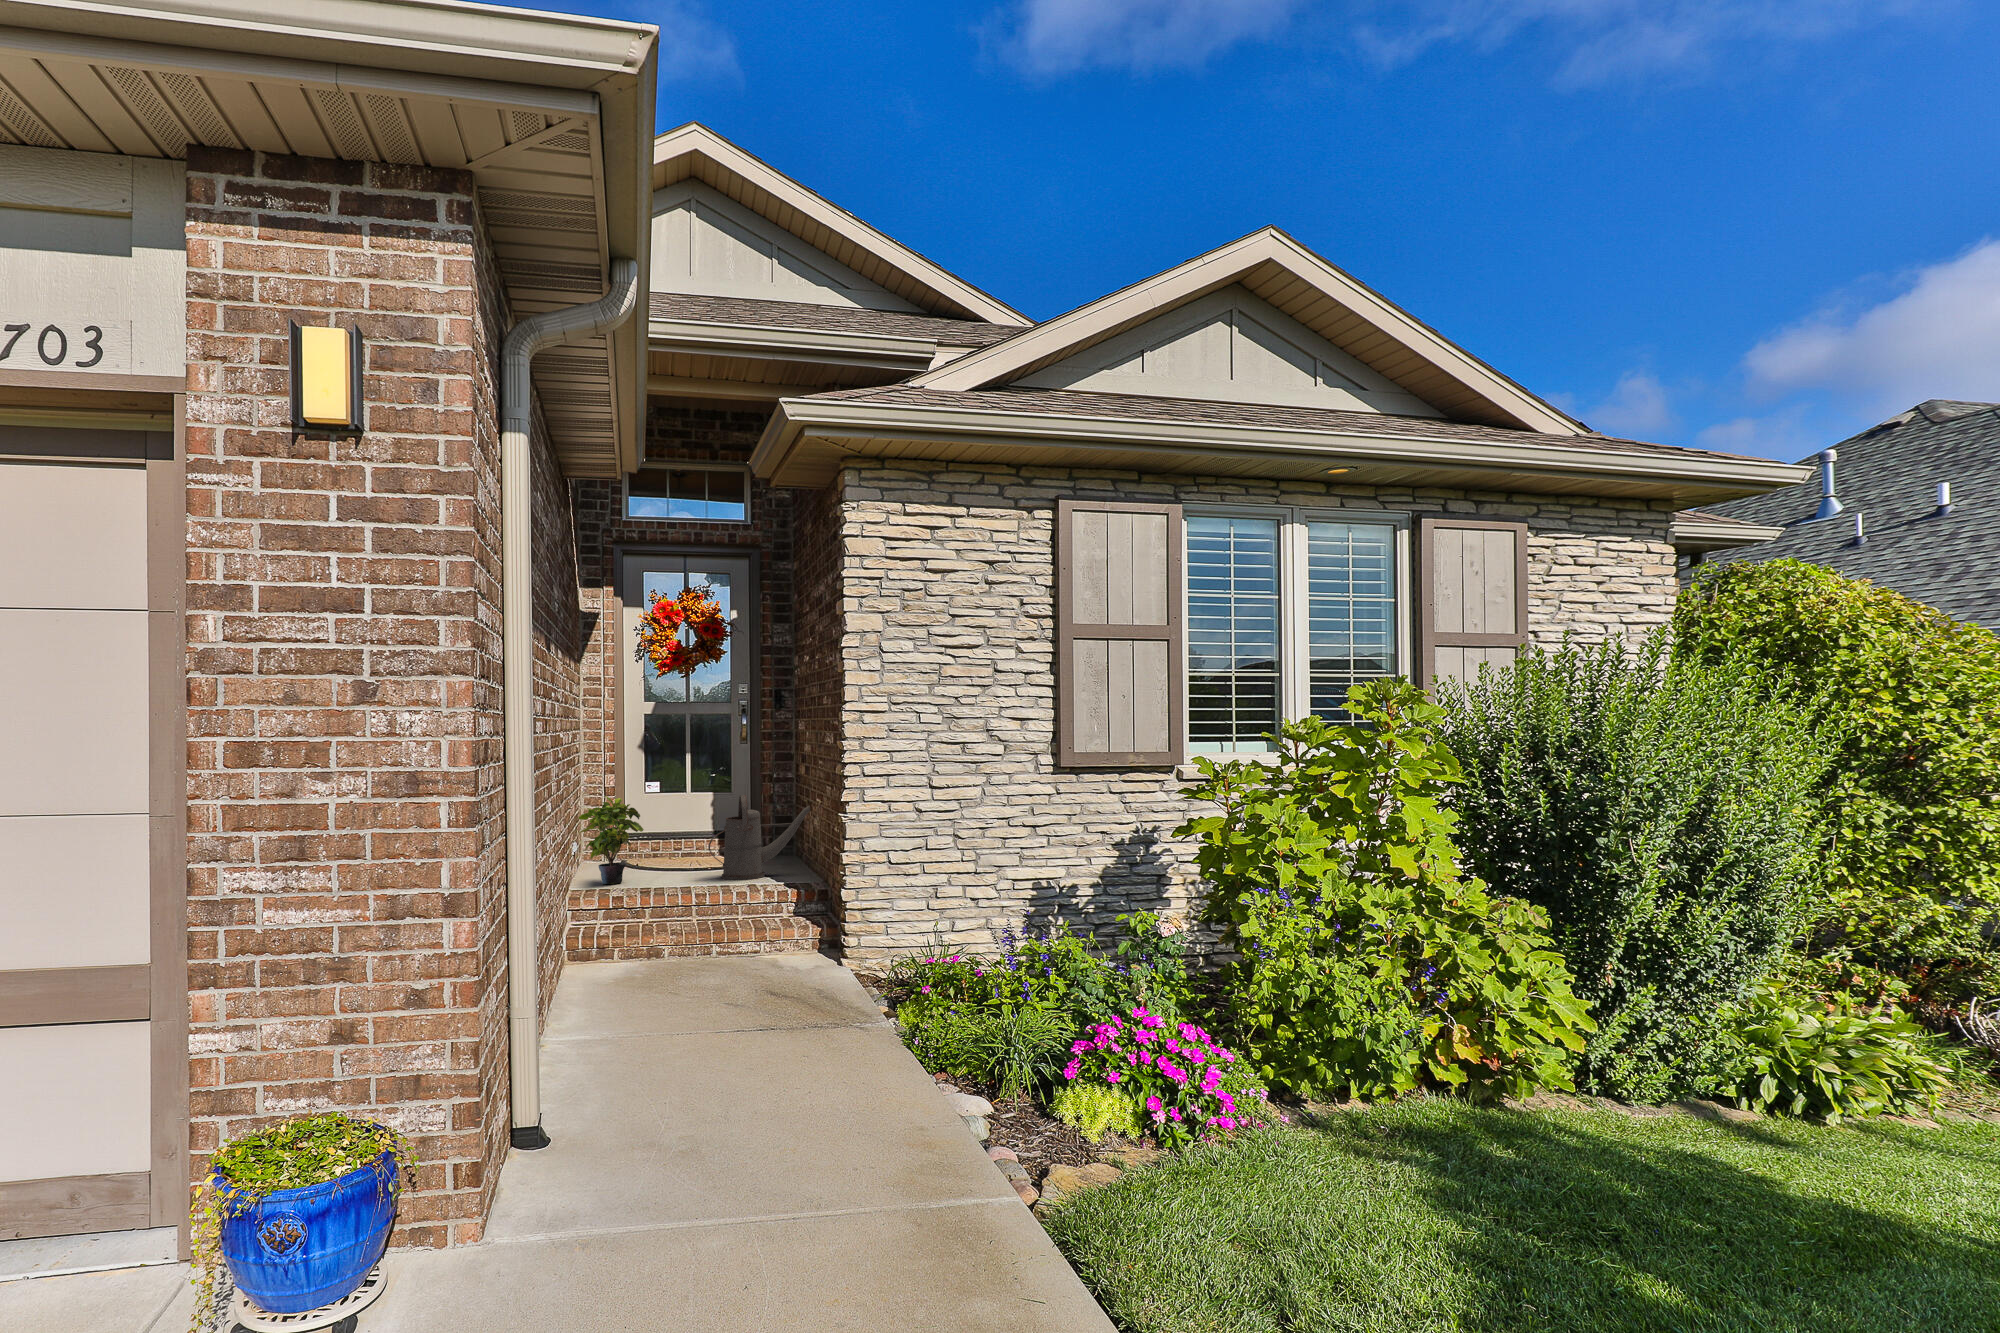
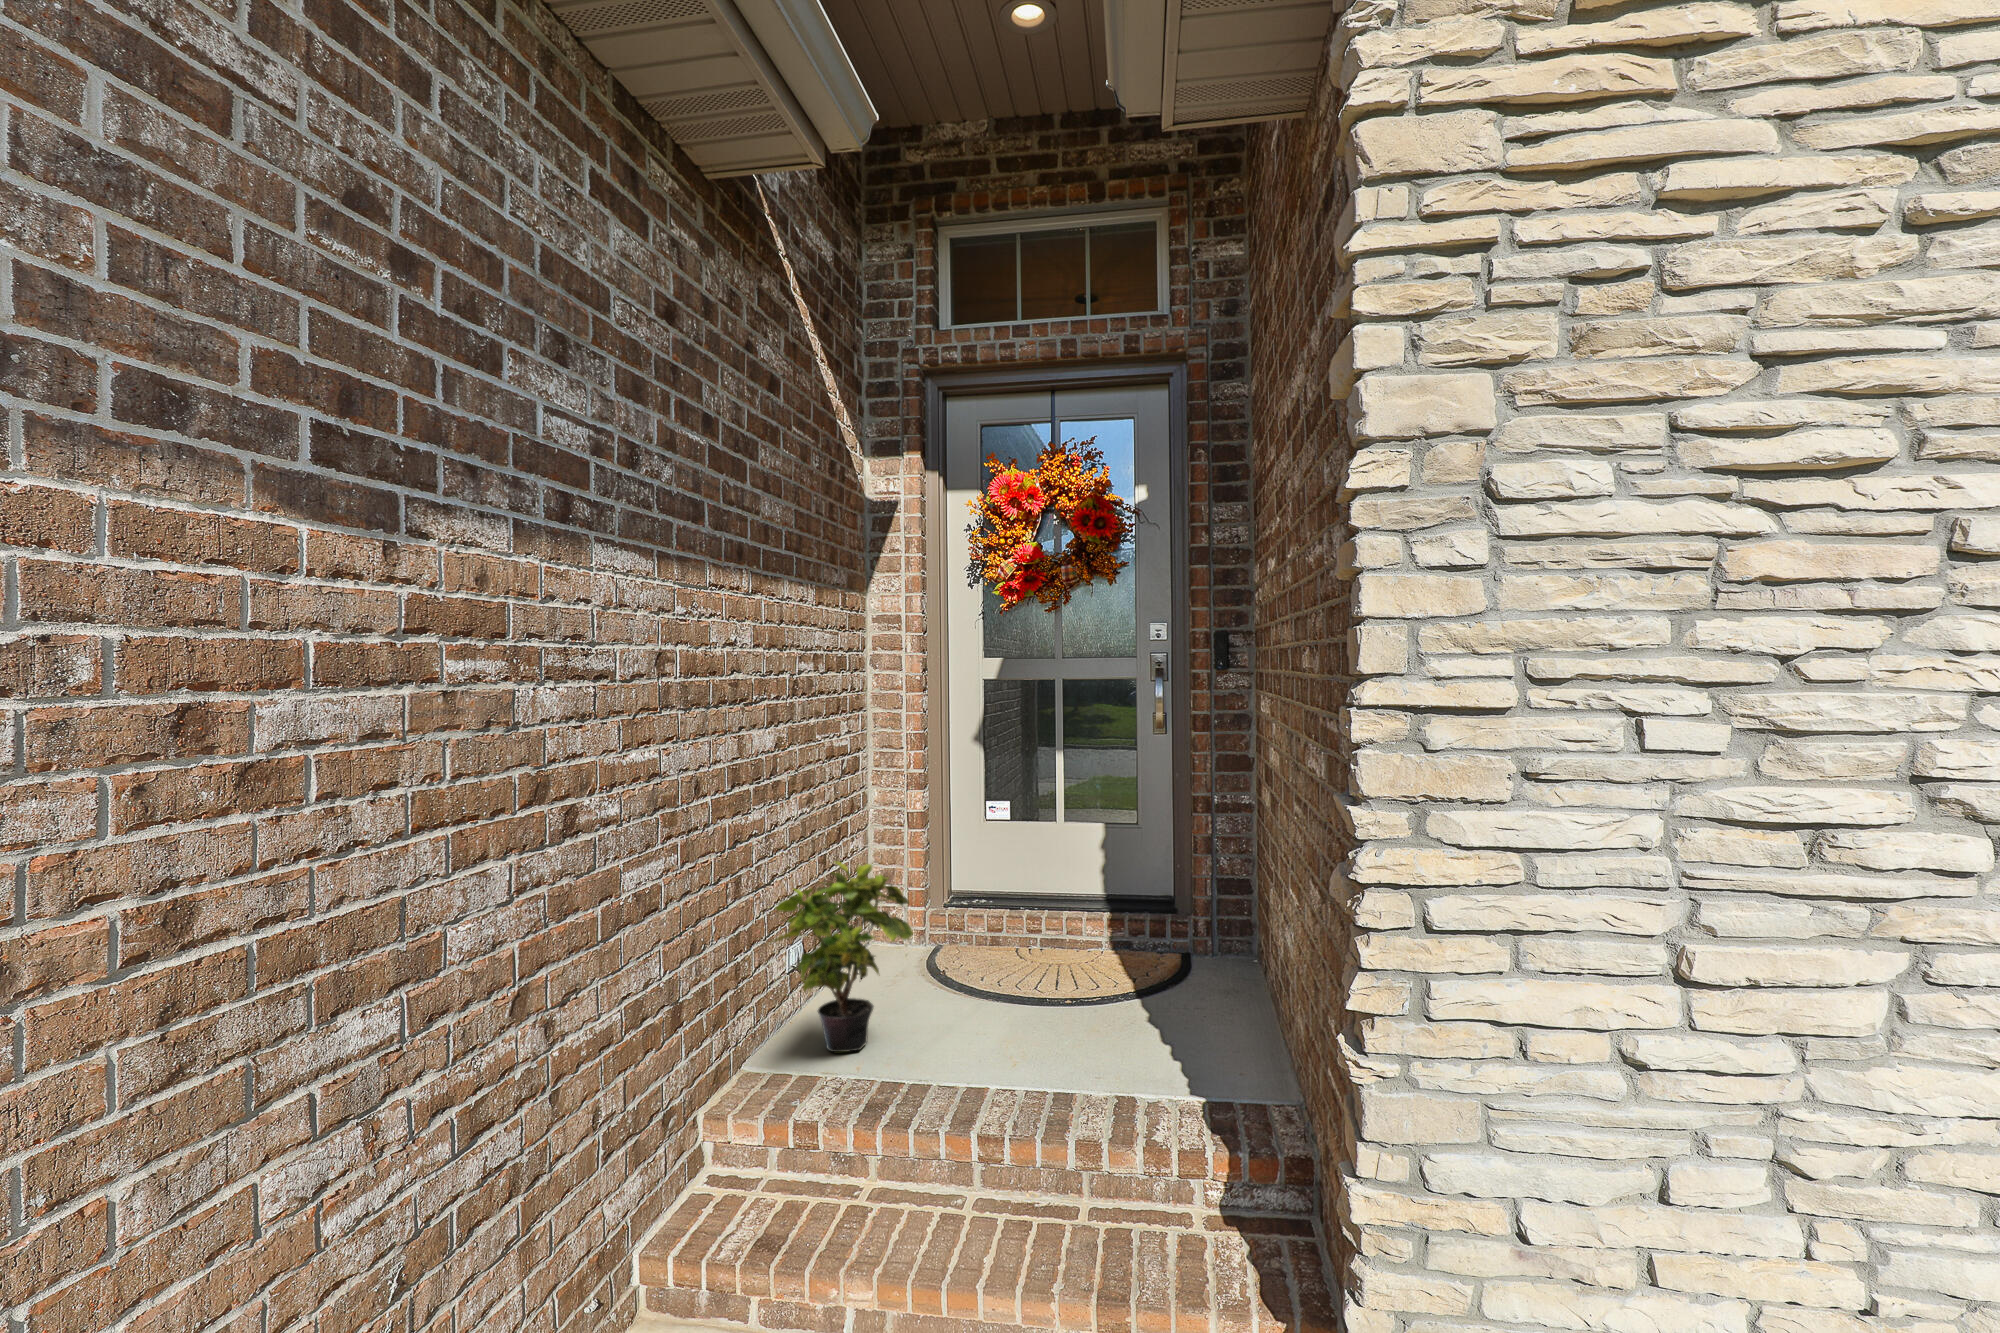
watering can: present [708,795,810,880] -> none [1037,879,1272,1088]

